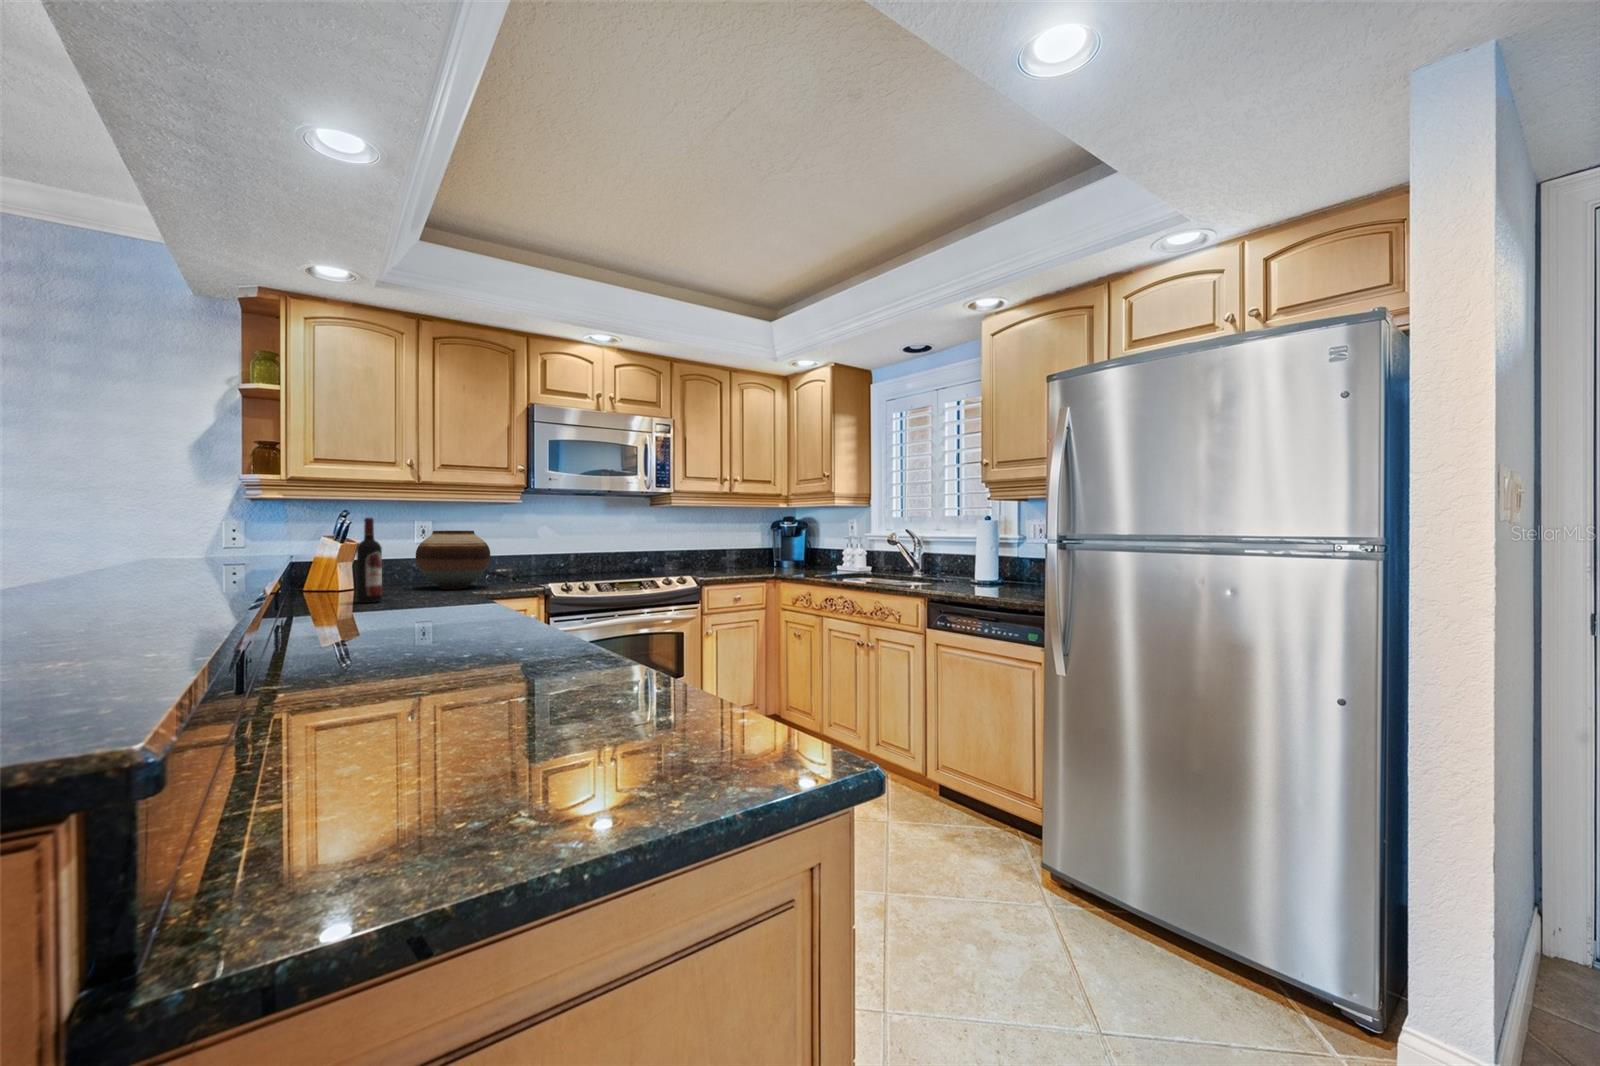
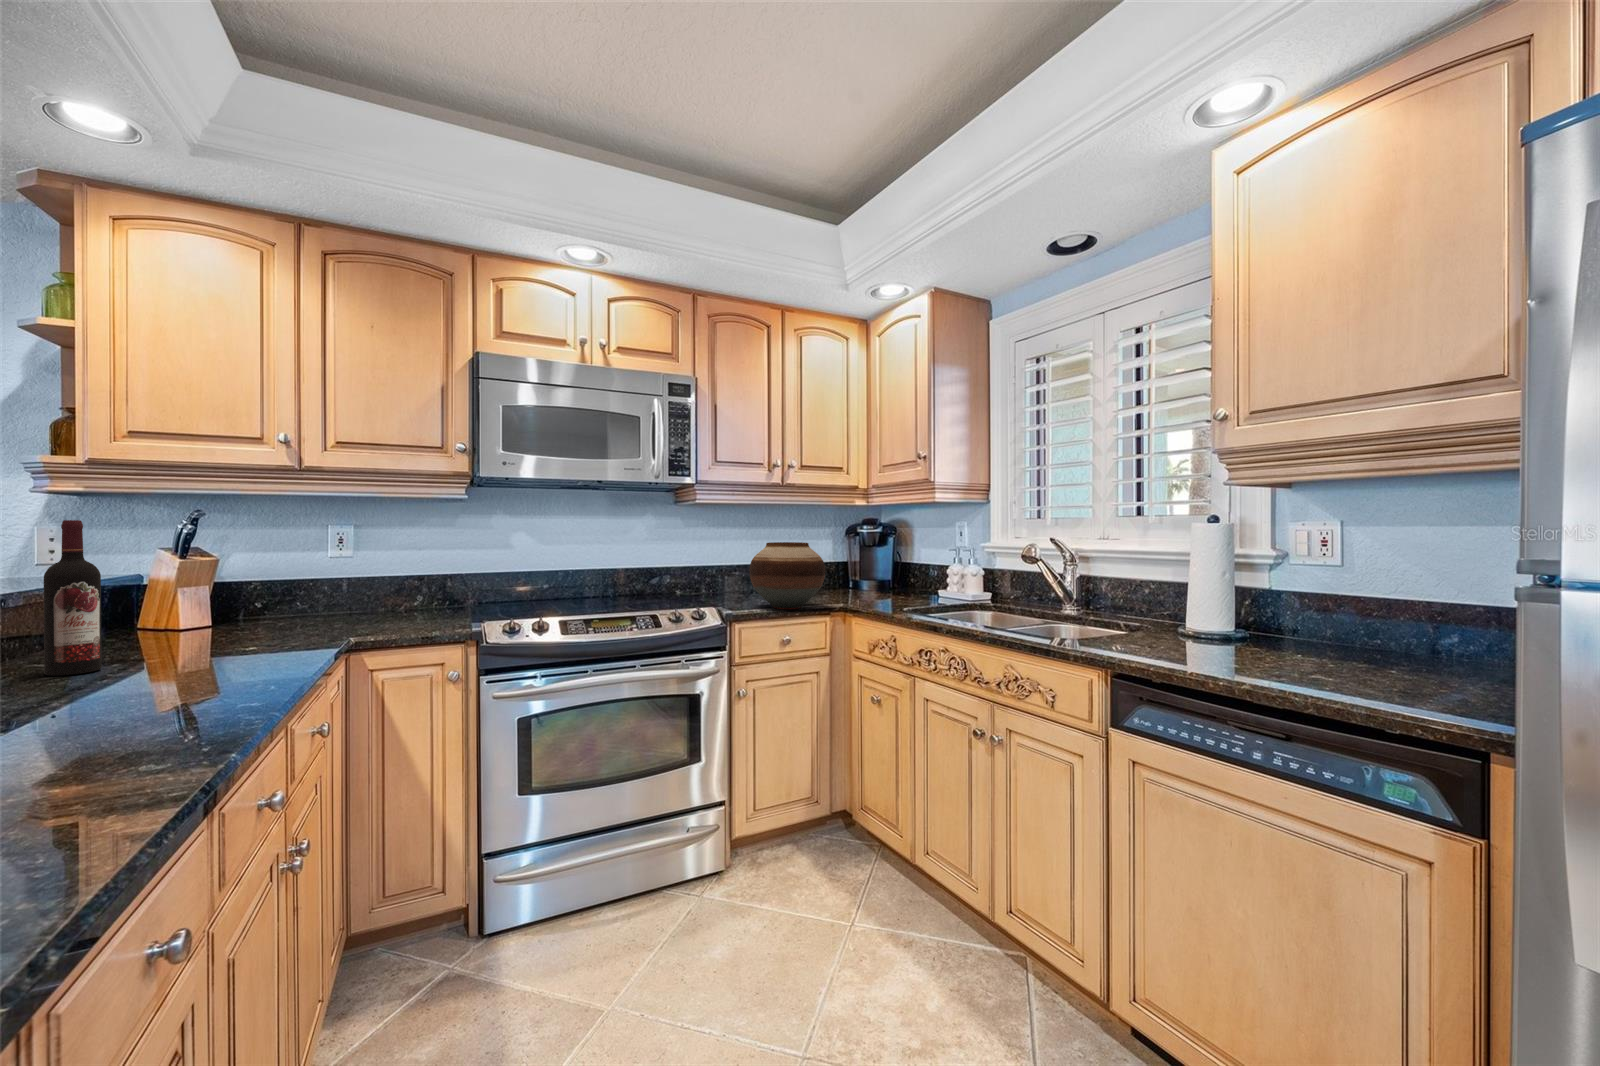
vase: present [416,531,490,589] -> present [749,542,825,609]

